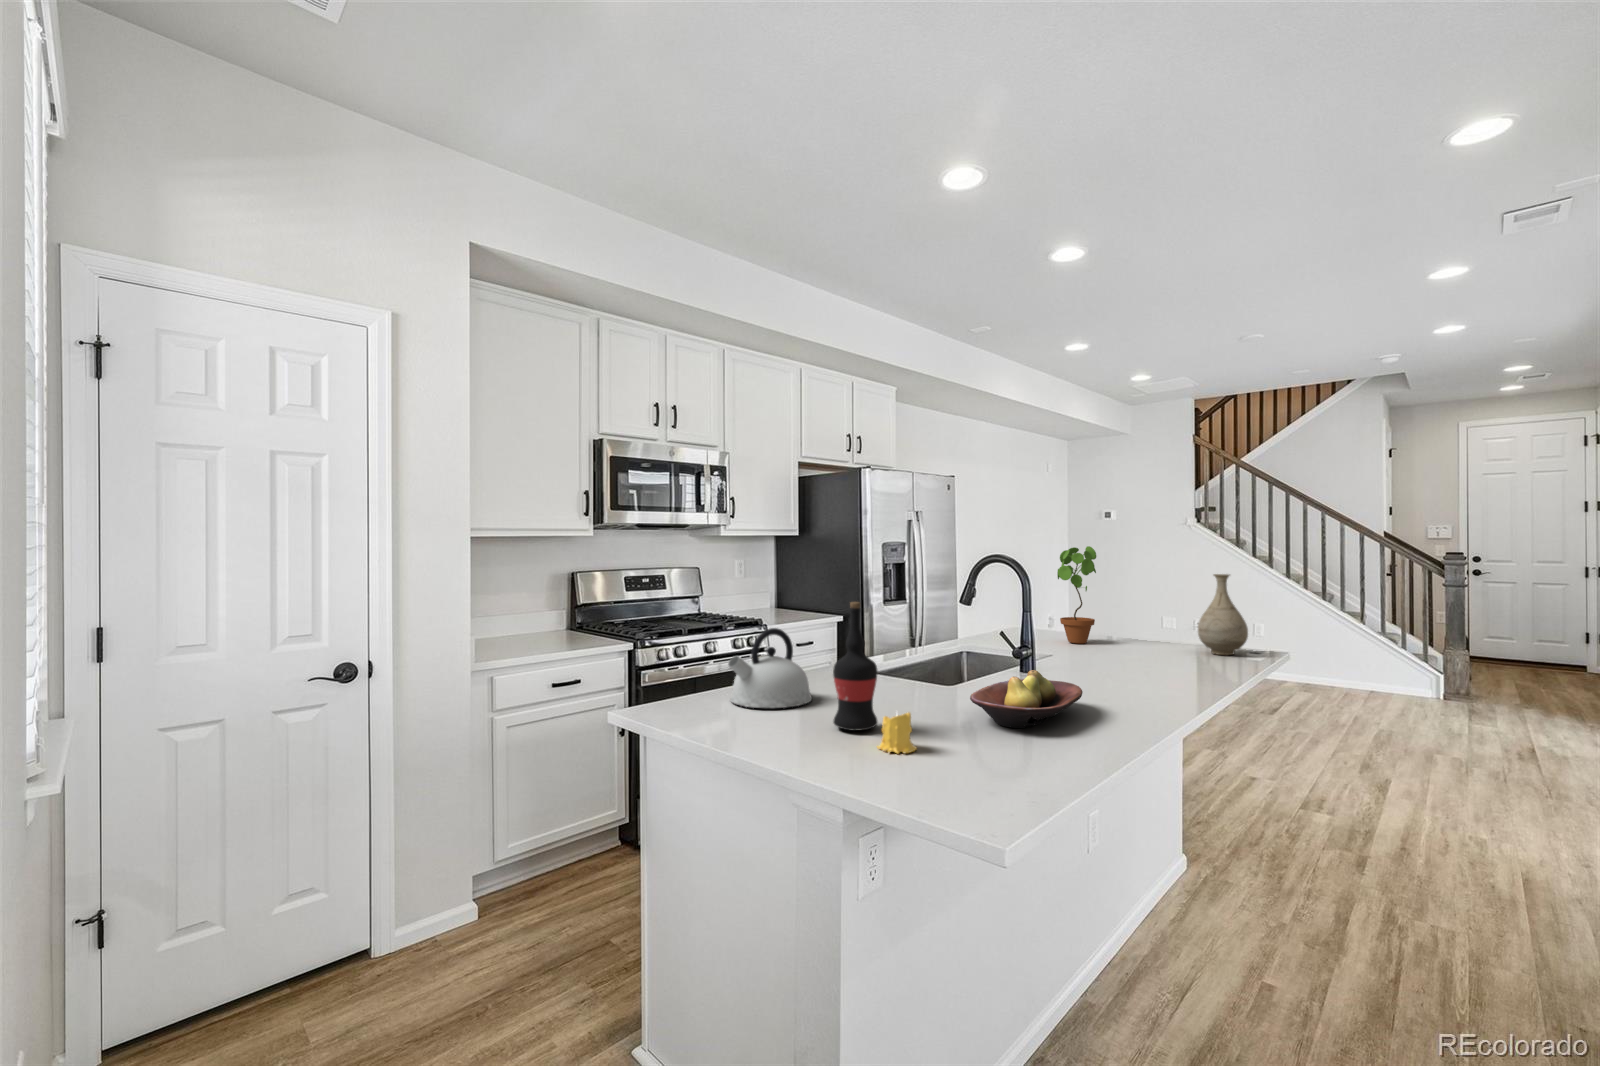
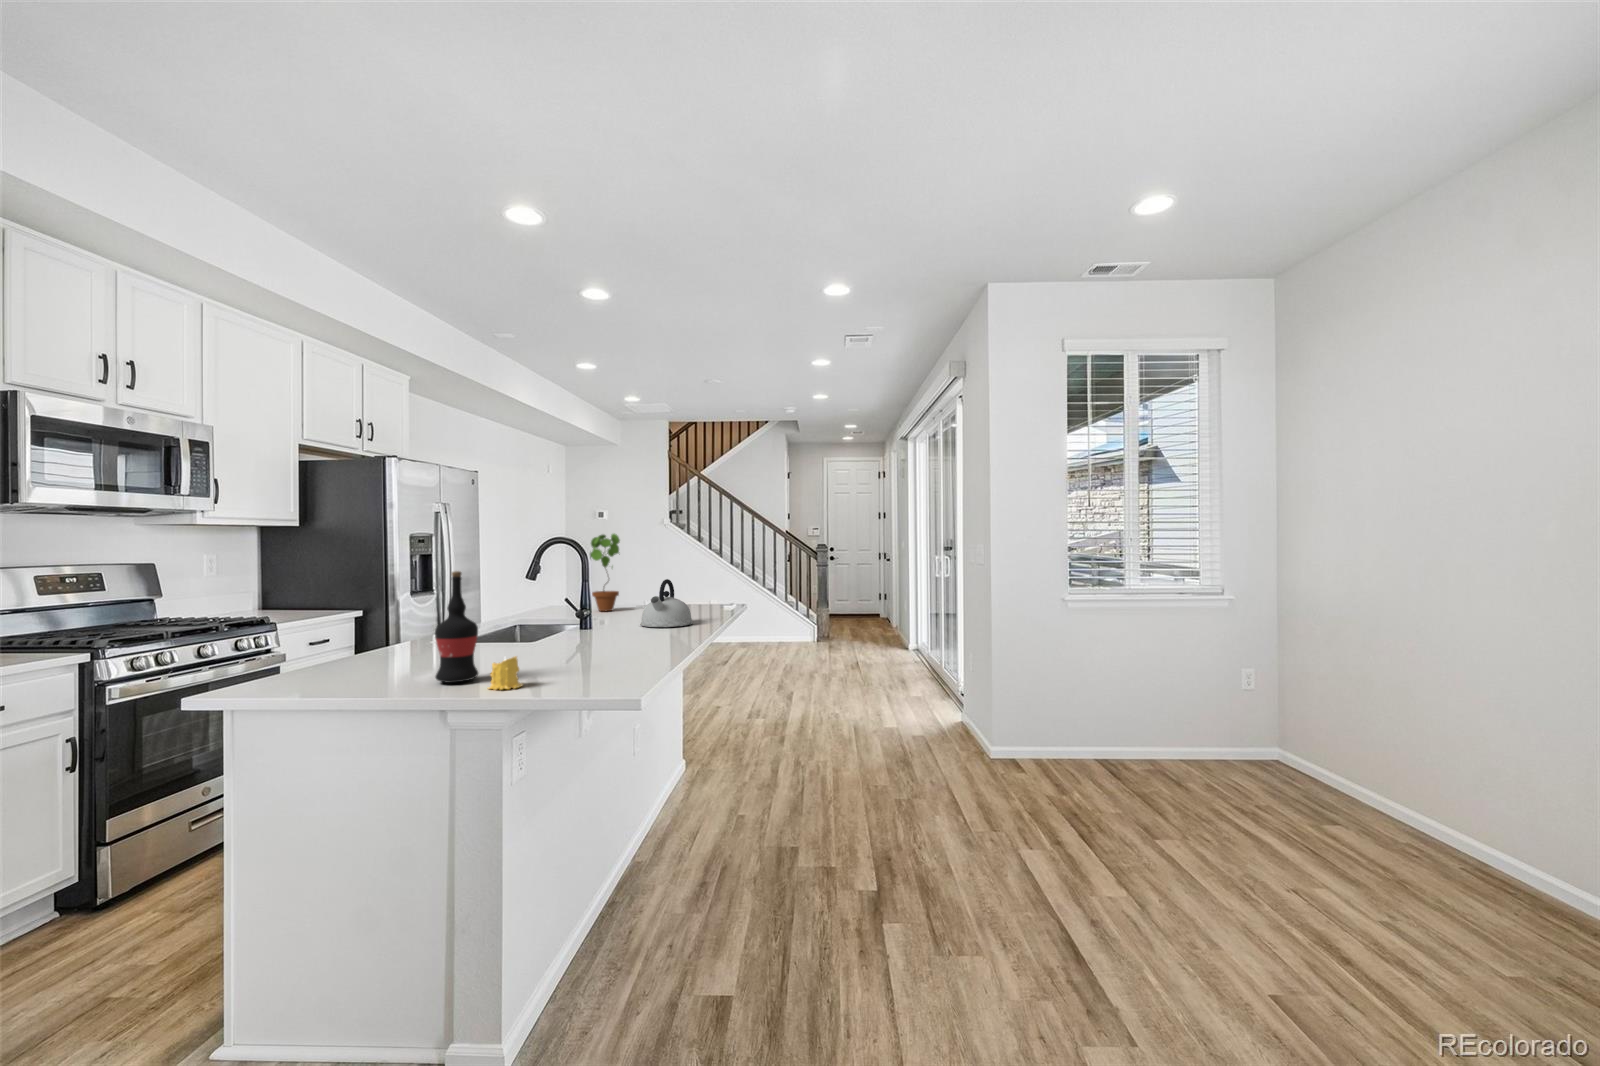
vase: present [1198,574,1248,655] -> none [692,552,723,610]
kettle: present [728,628,812,708] -> present [640,579,693,627]
fruit bowl: present [970,670,1083,728] -> none [553,621,634,663]

